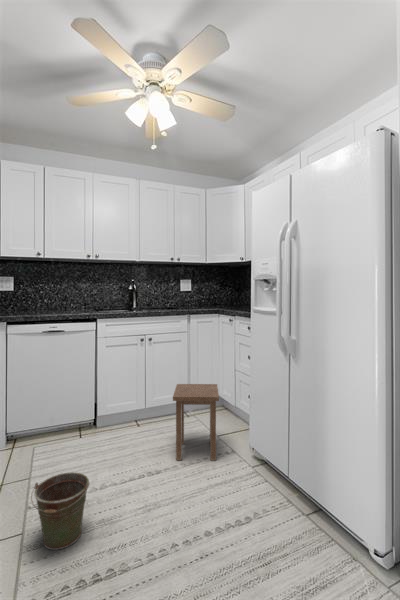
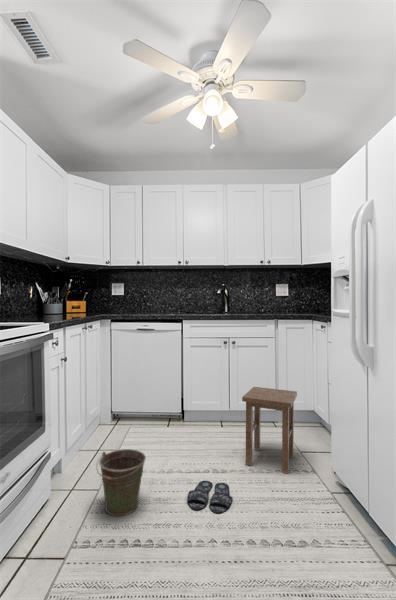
slippers: none [132,483,176,518] -> present [187,481,233,513]

